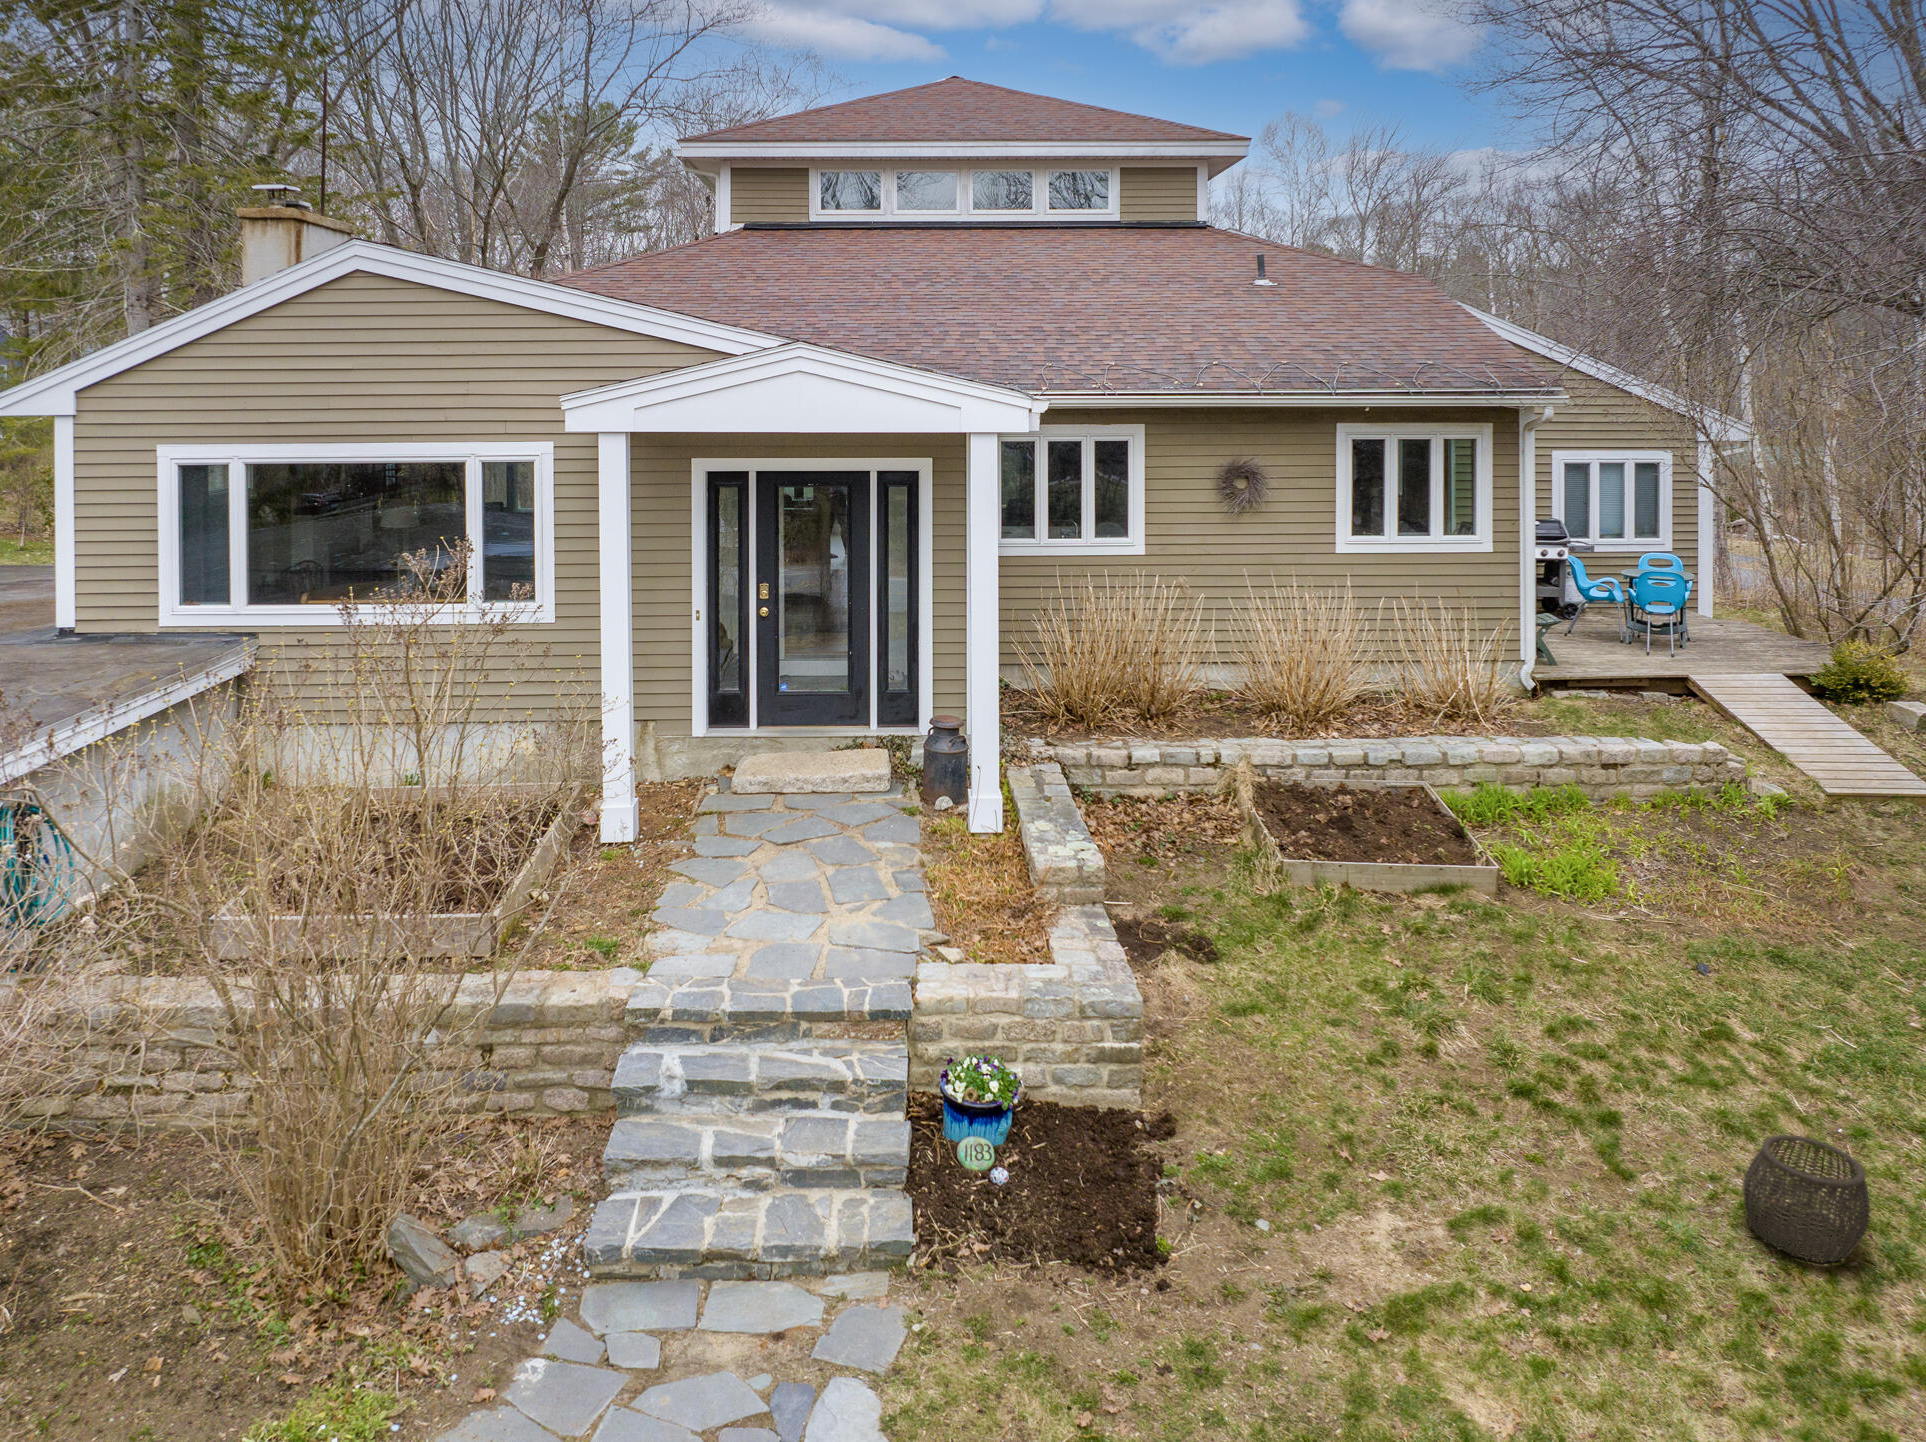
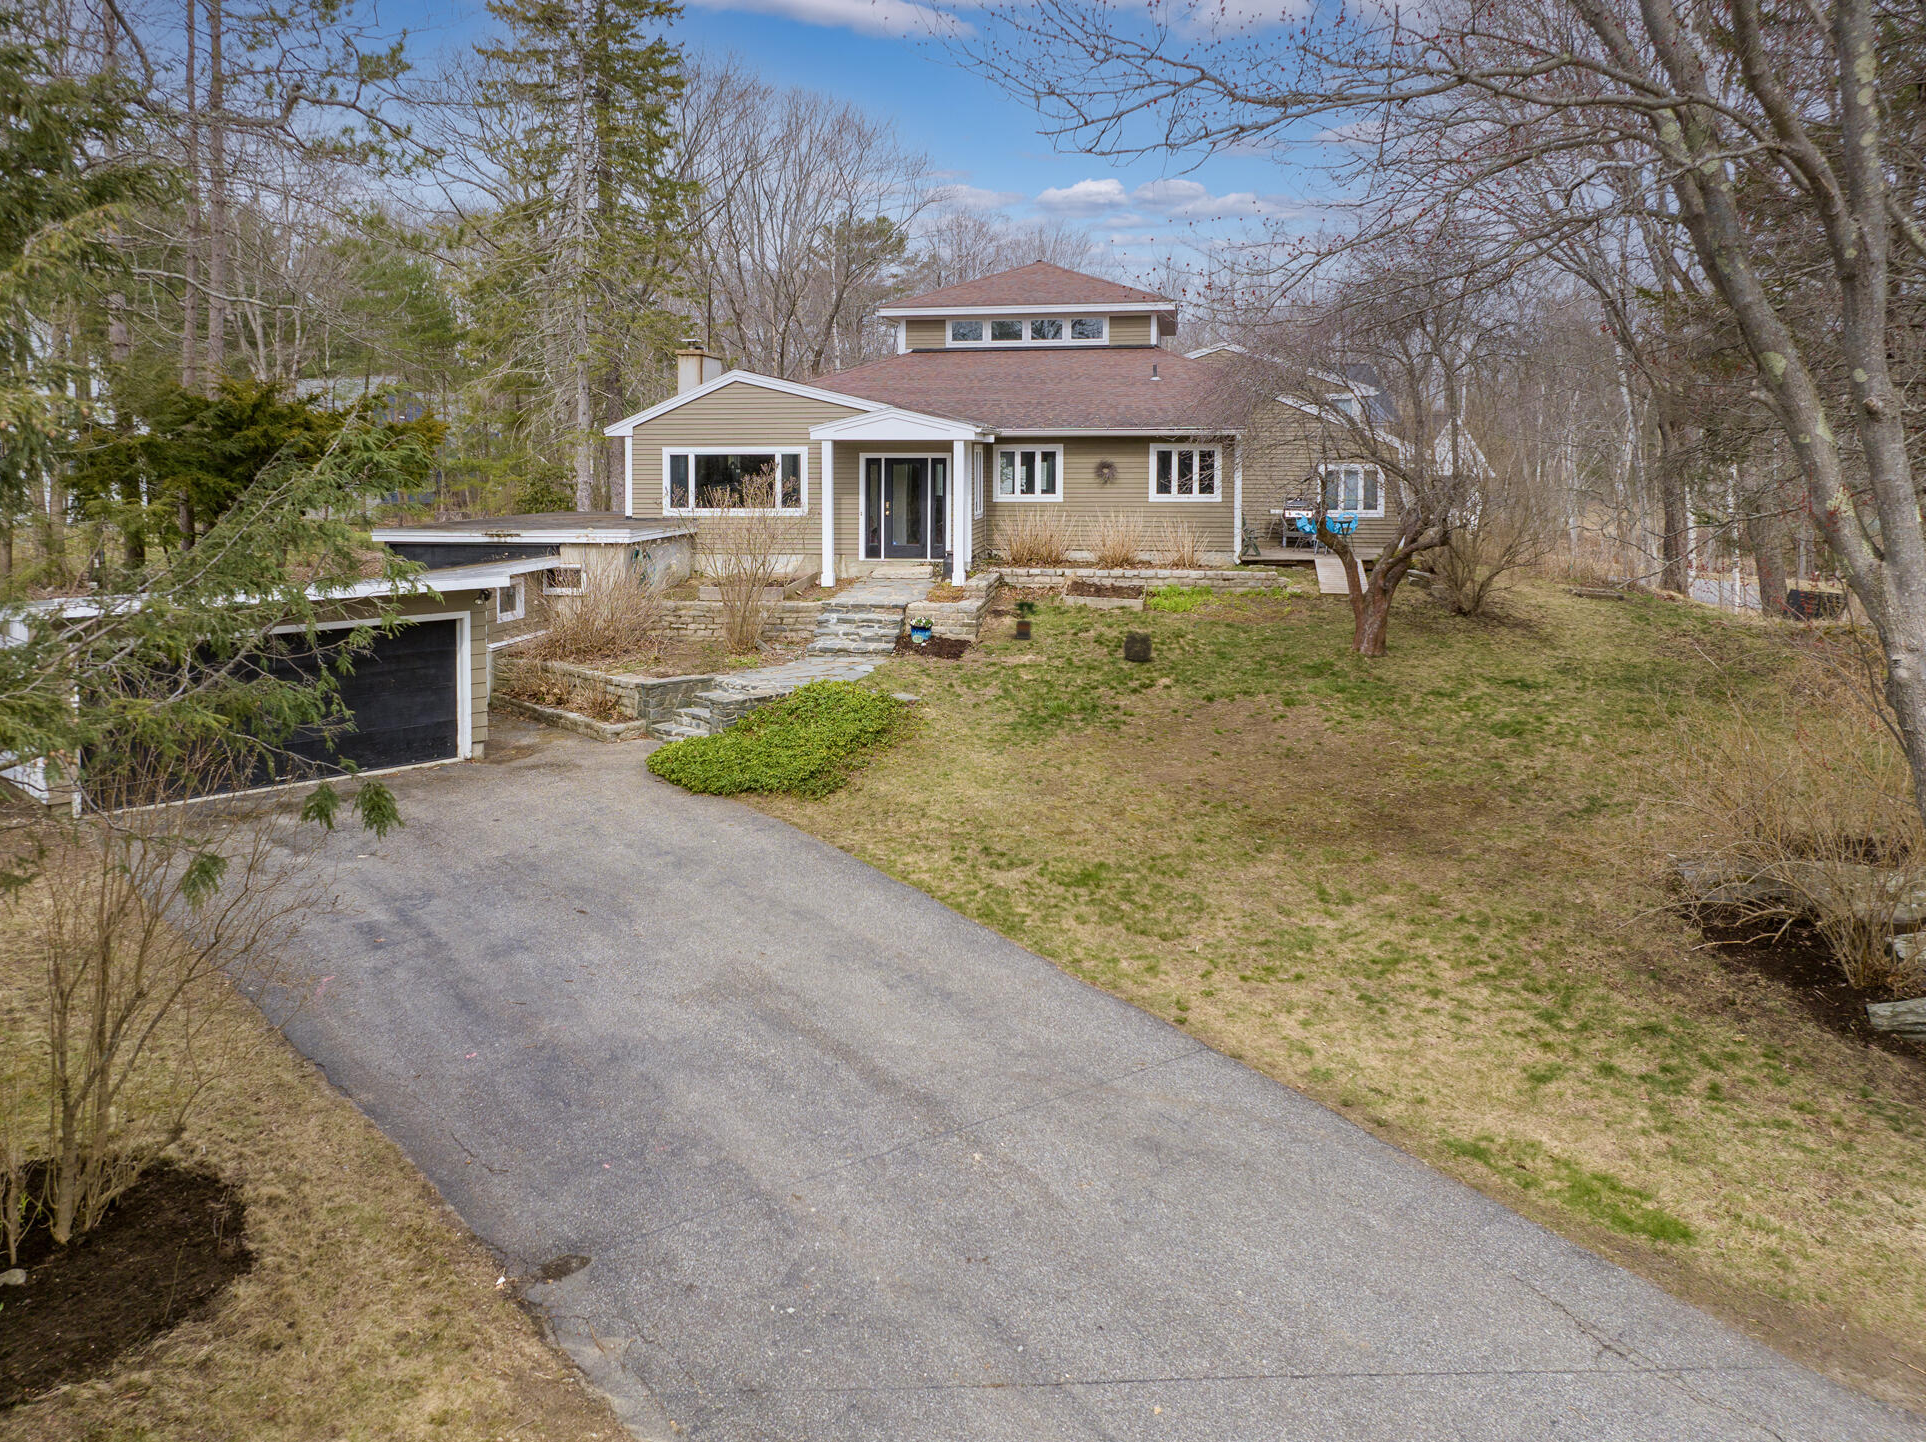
potted tree: none [1263,966,1355,1101] -> present [1014,601,1037,639]

